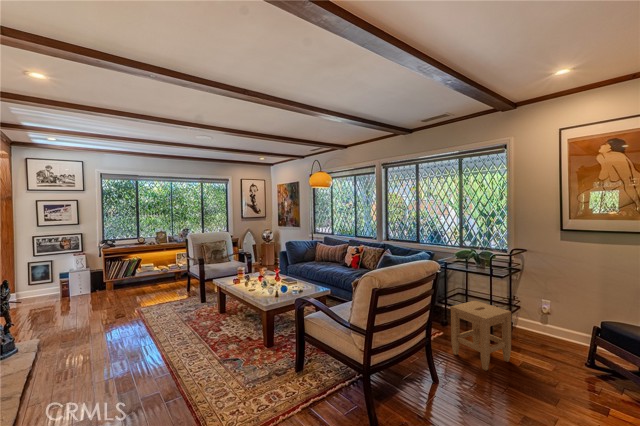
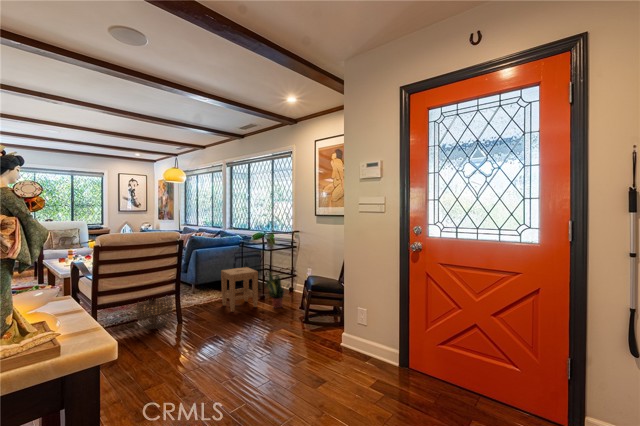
potted plant: none [519,311,560,366] -> present [266,273,289,308]
woven basket: none [385,345,434,406] -> present [137,295,172,329]

